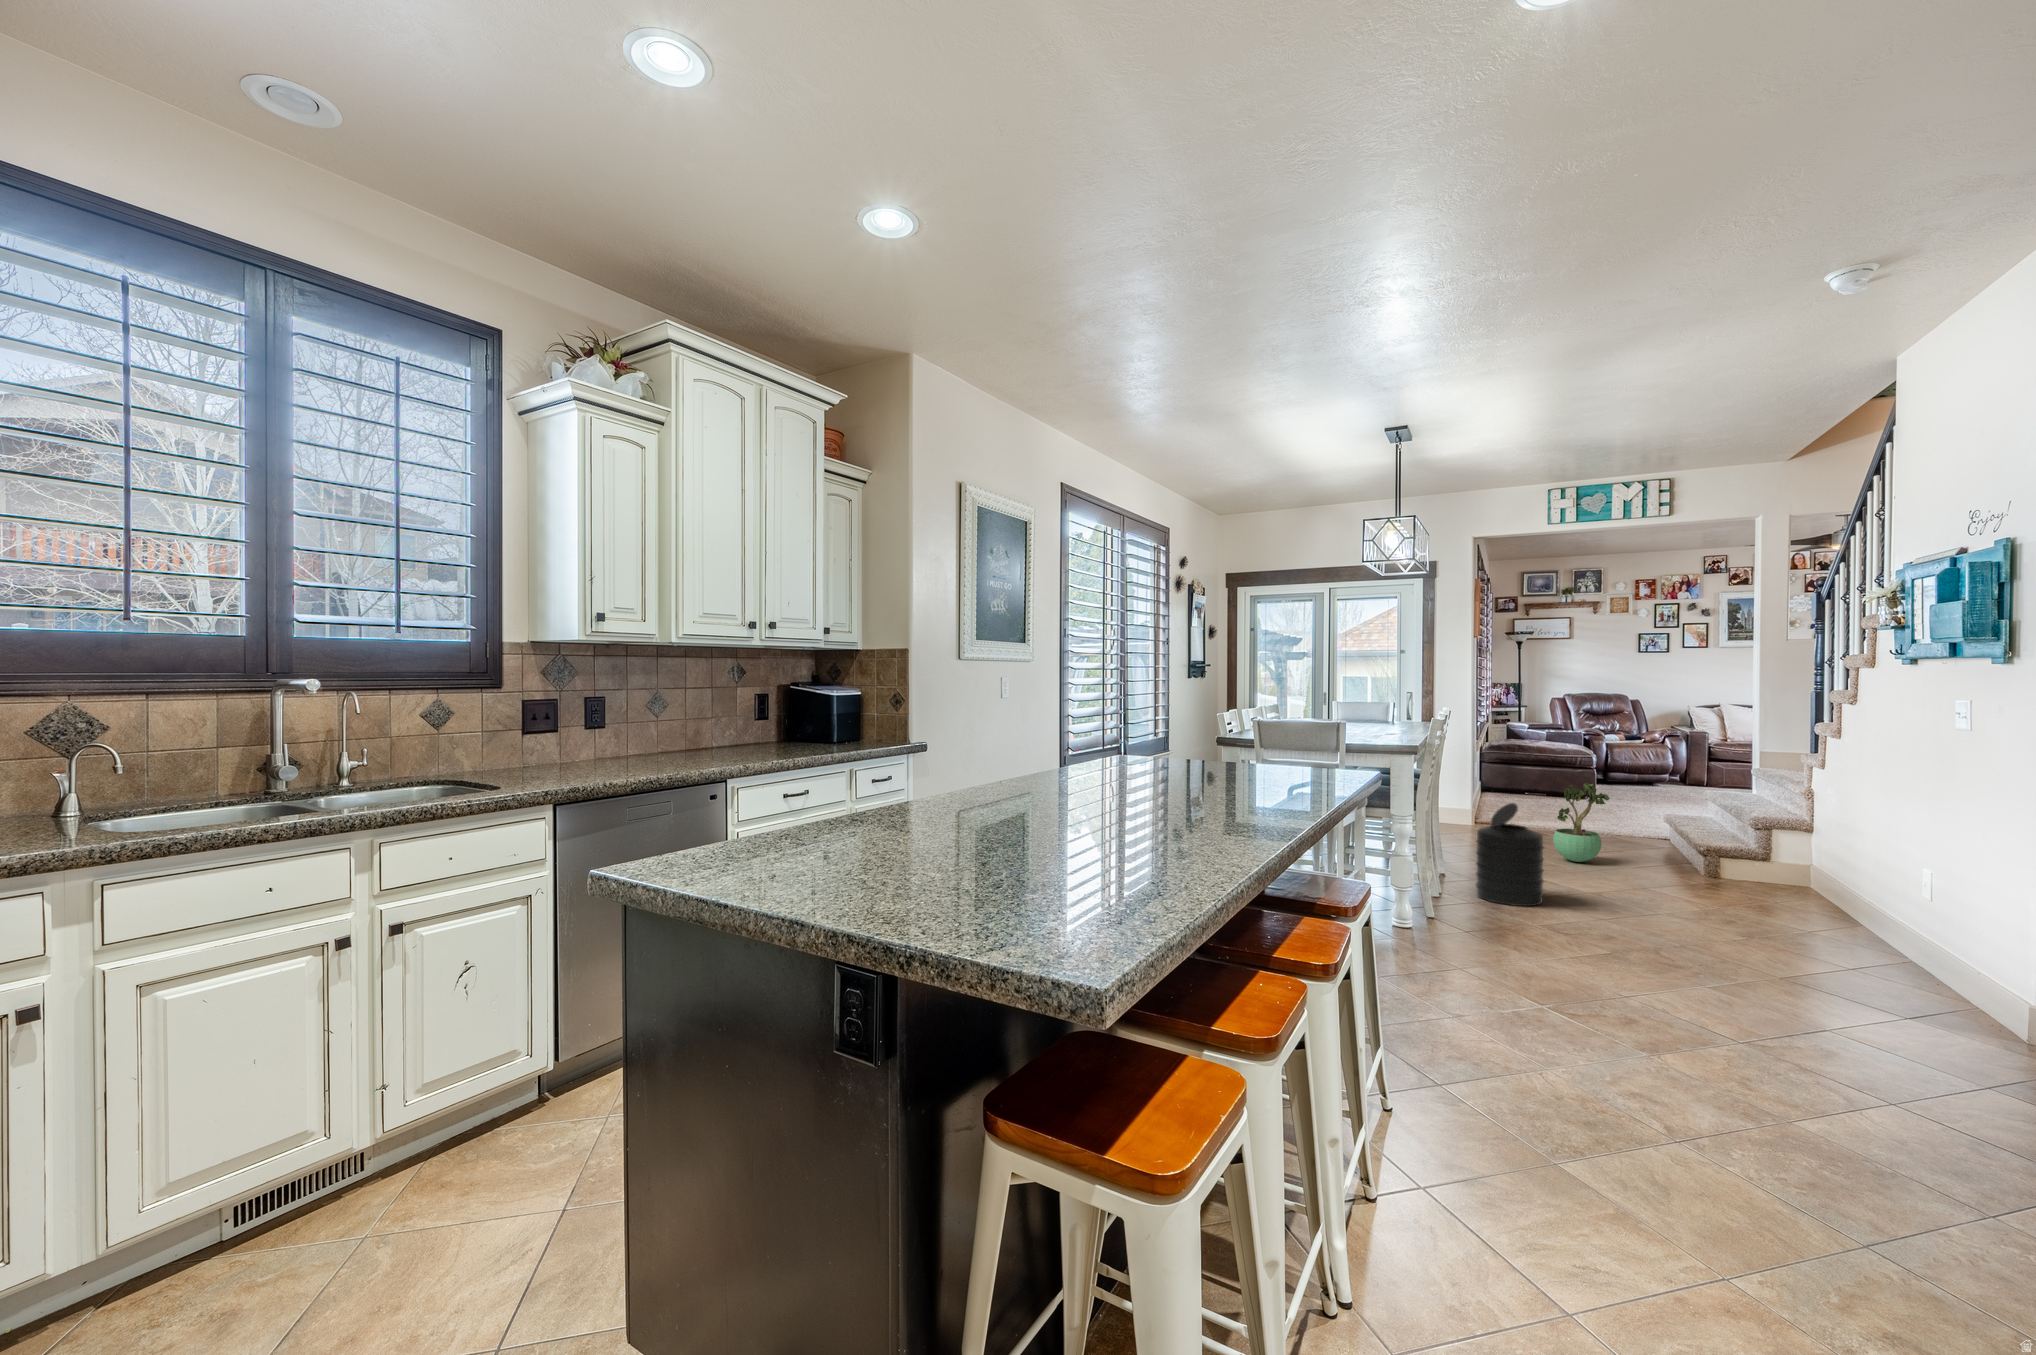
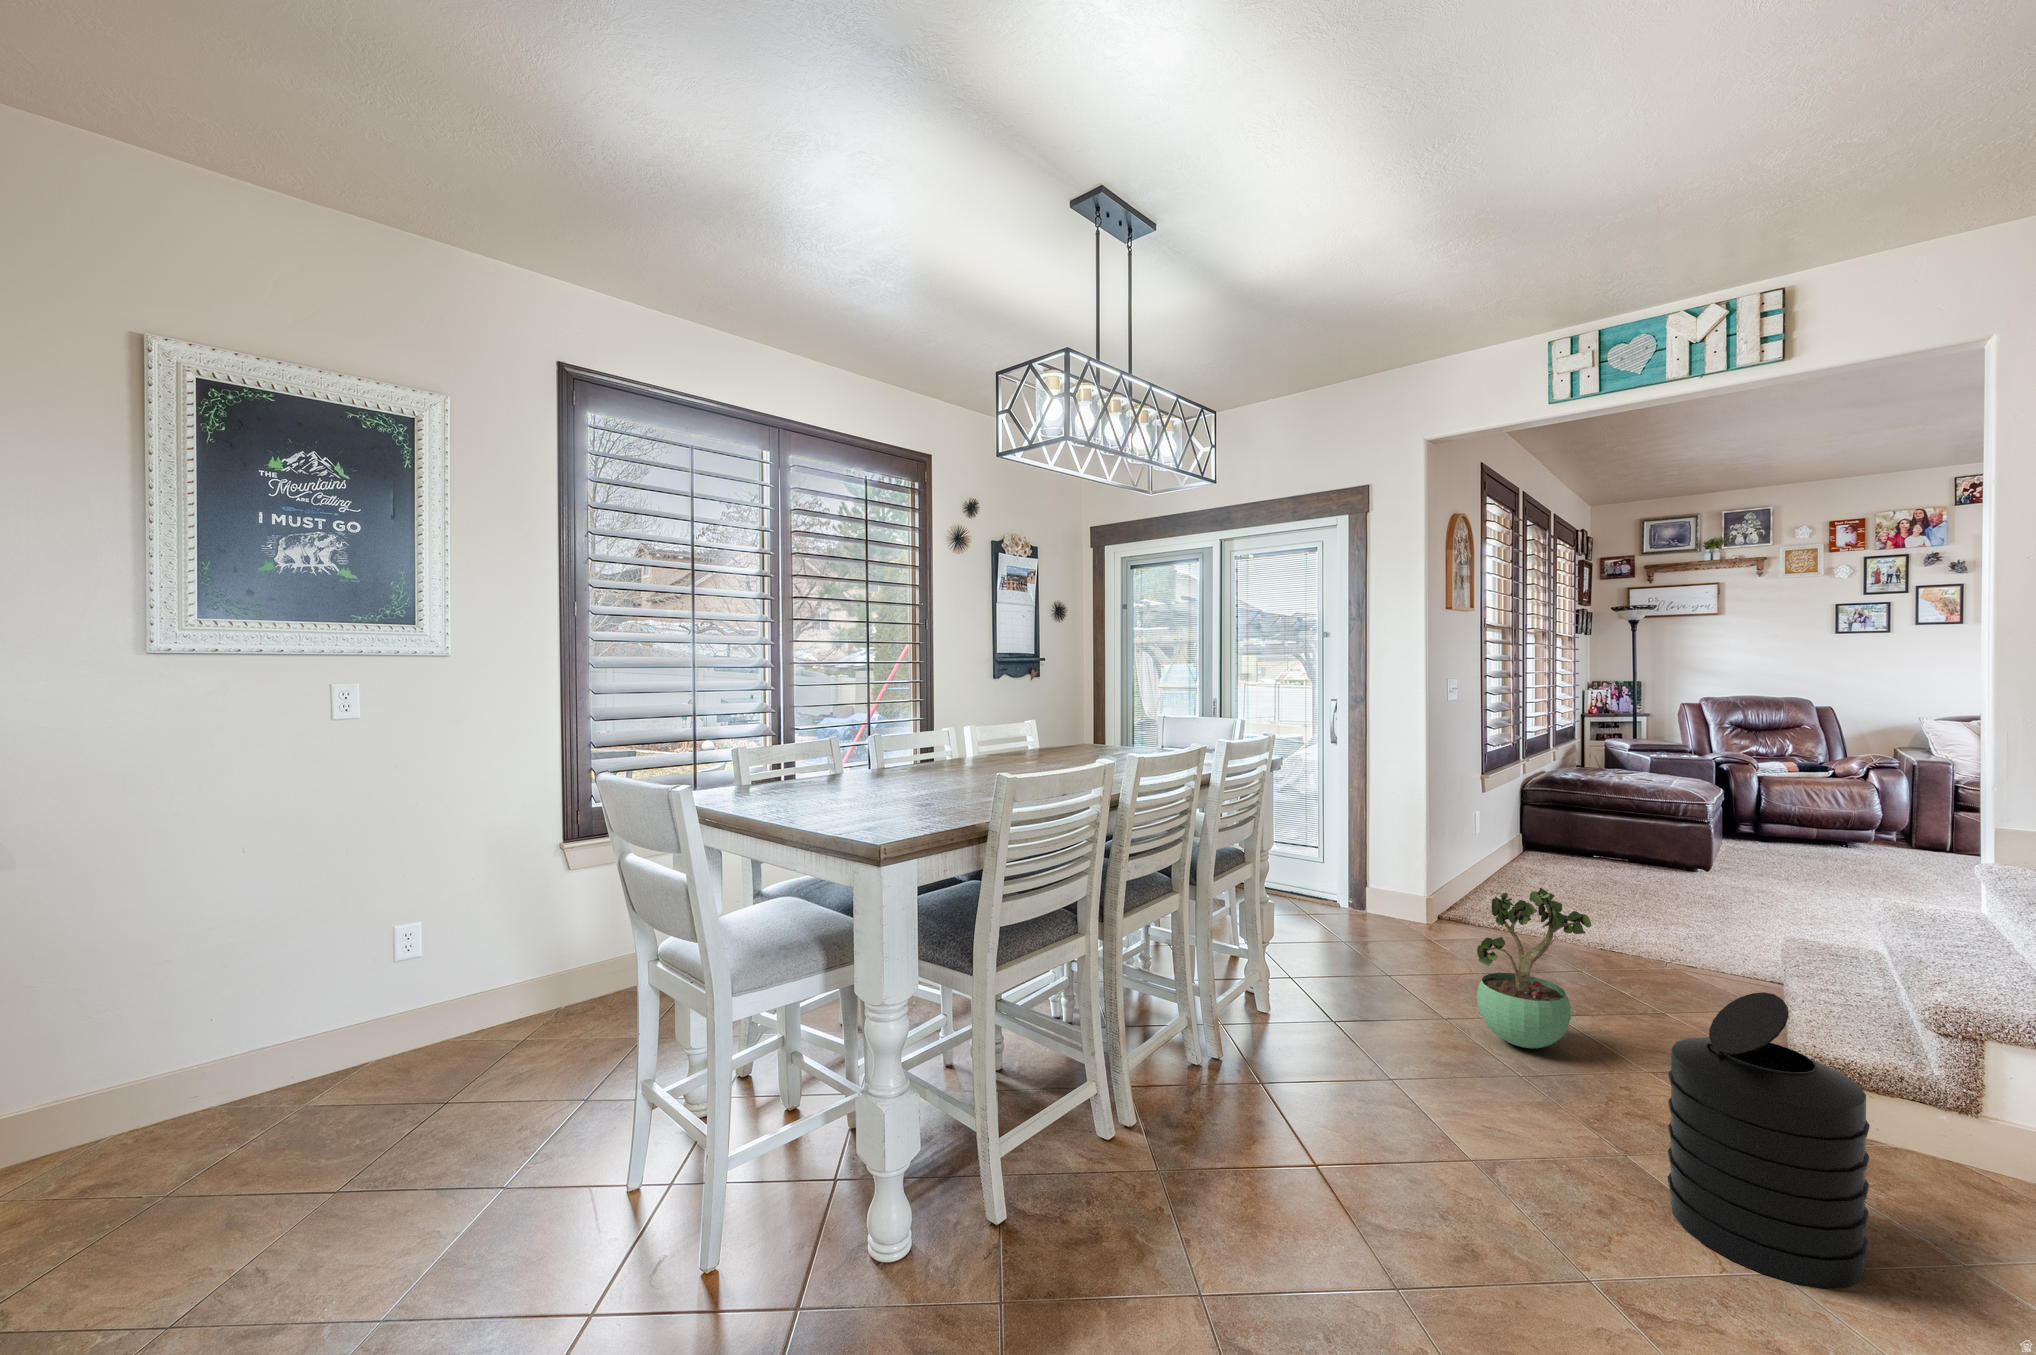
trash can: present [1476,803,1544,906] -> present [1668,992,1870,1288]

